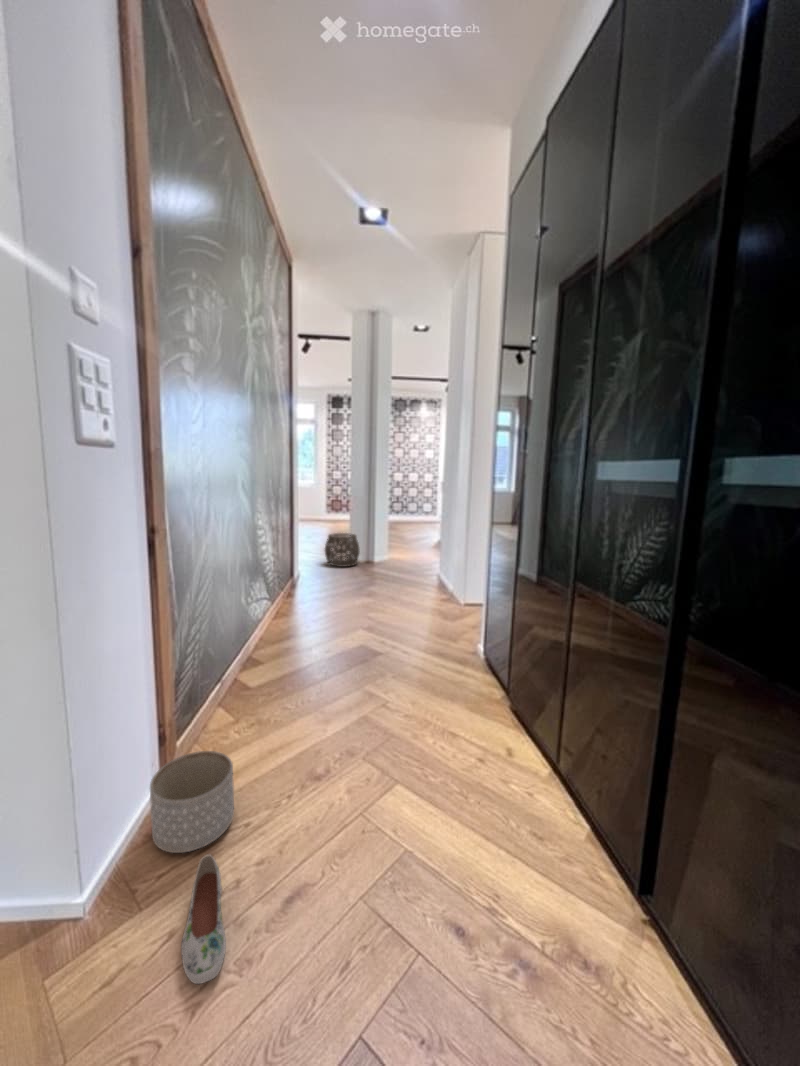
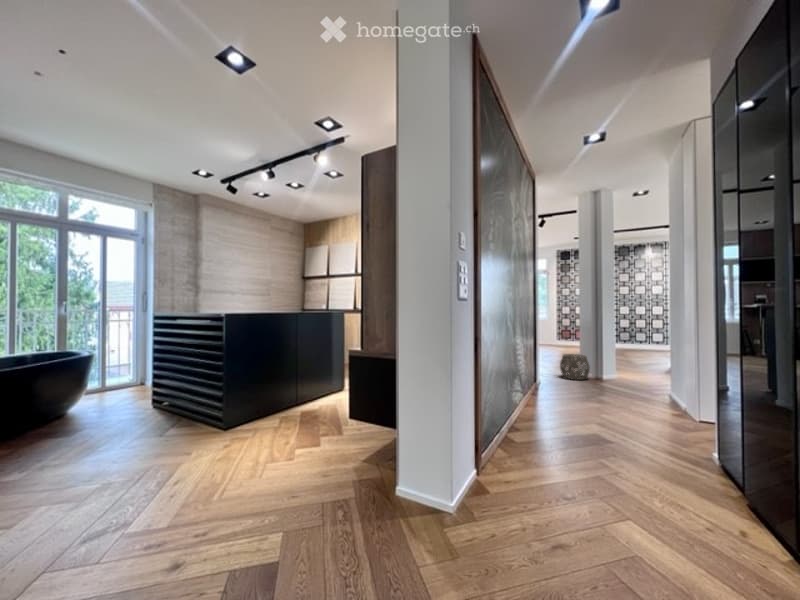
planter: present [150,751,234,853] -> none [477,458,518,507]
shoe: present [181,854,226,984] -> none [500,505,523,558]

